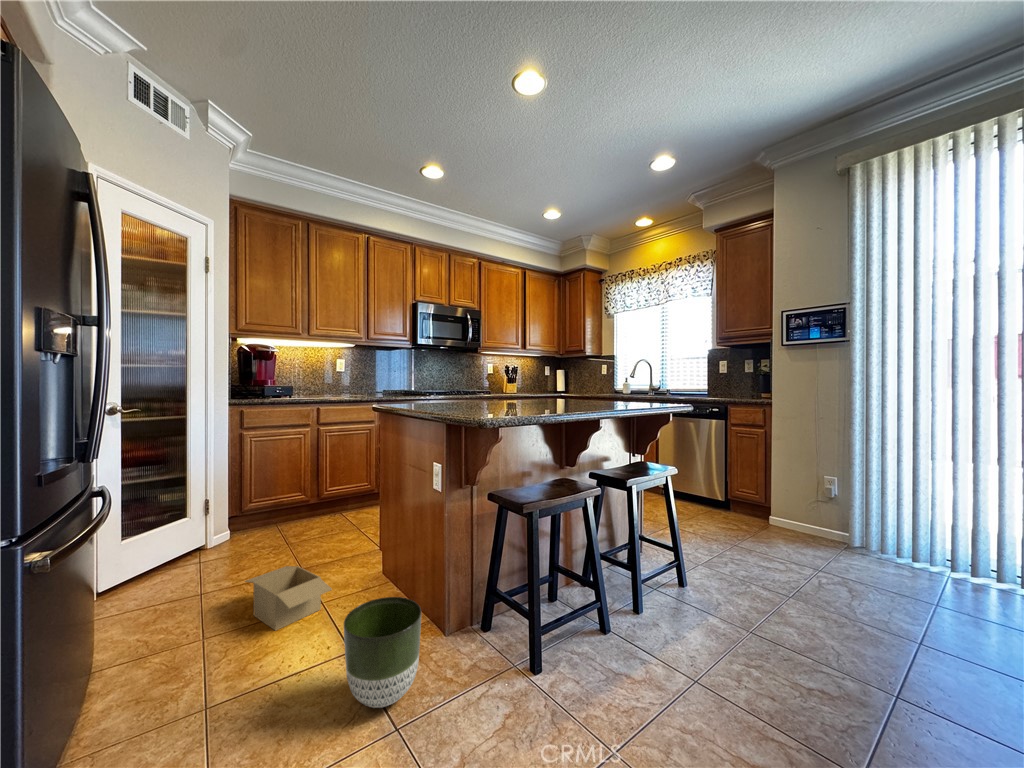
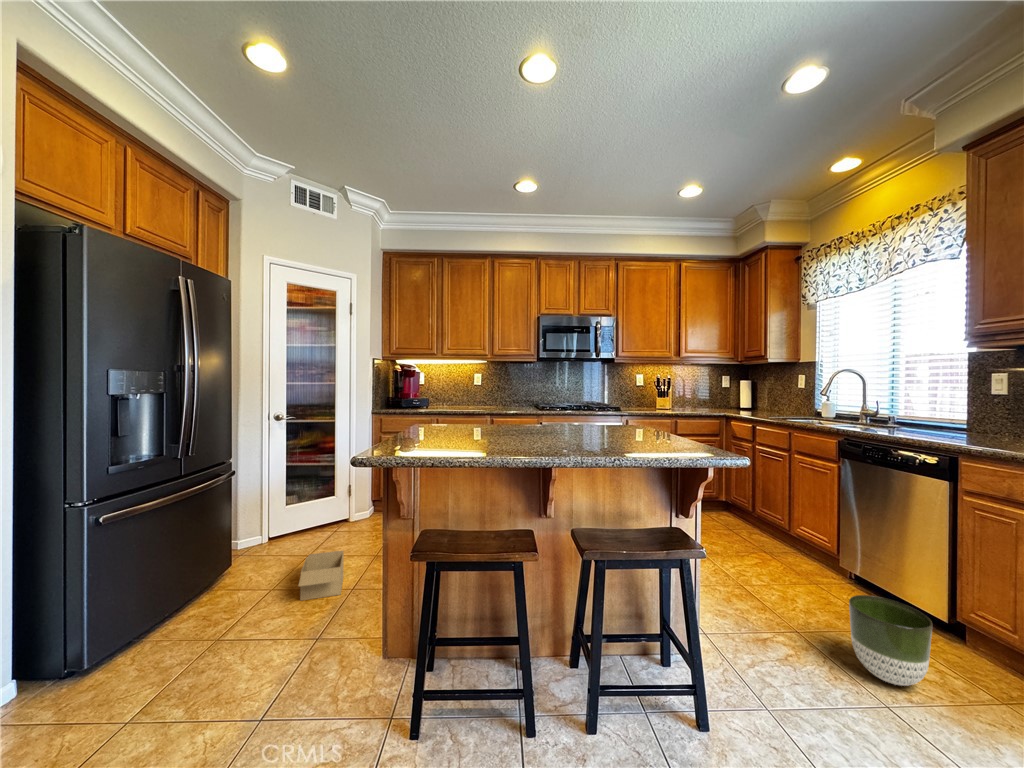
planter: present [344,597,421,708] -> present [849,595,932,686]

